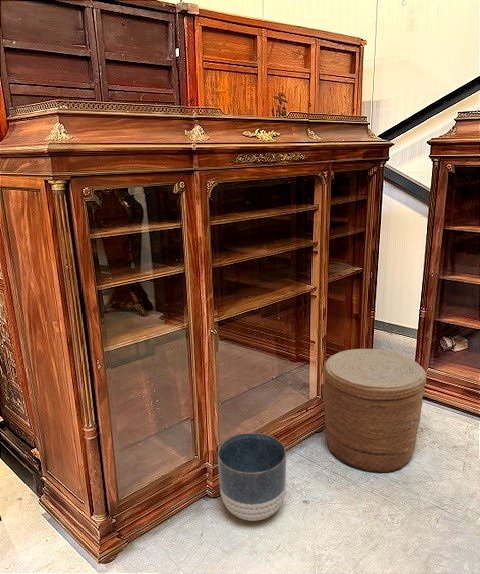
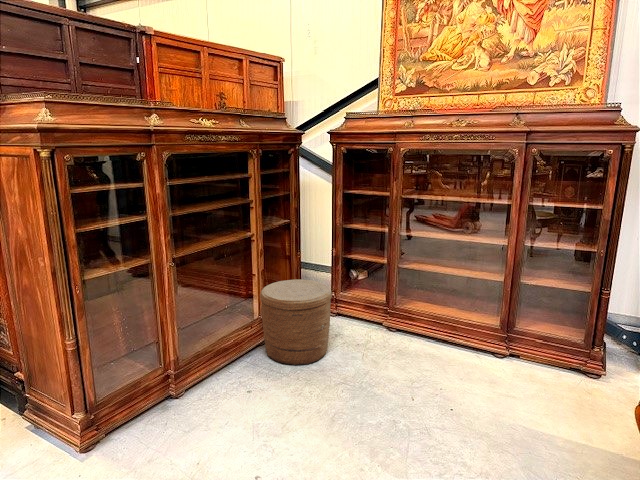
planter: present [218,433,286,521] -> none [178,341,231,404]

